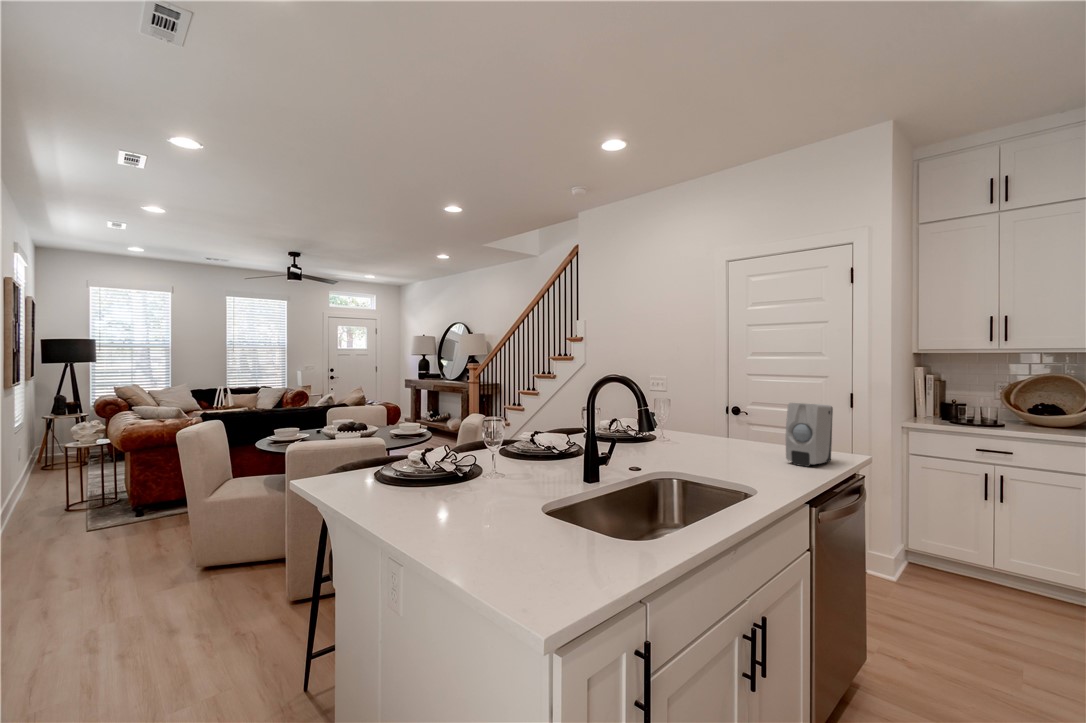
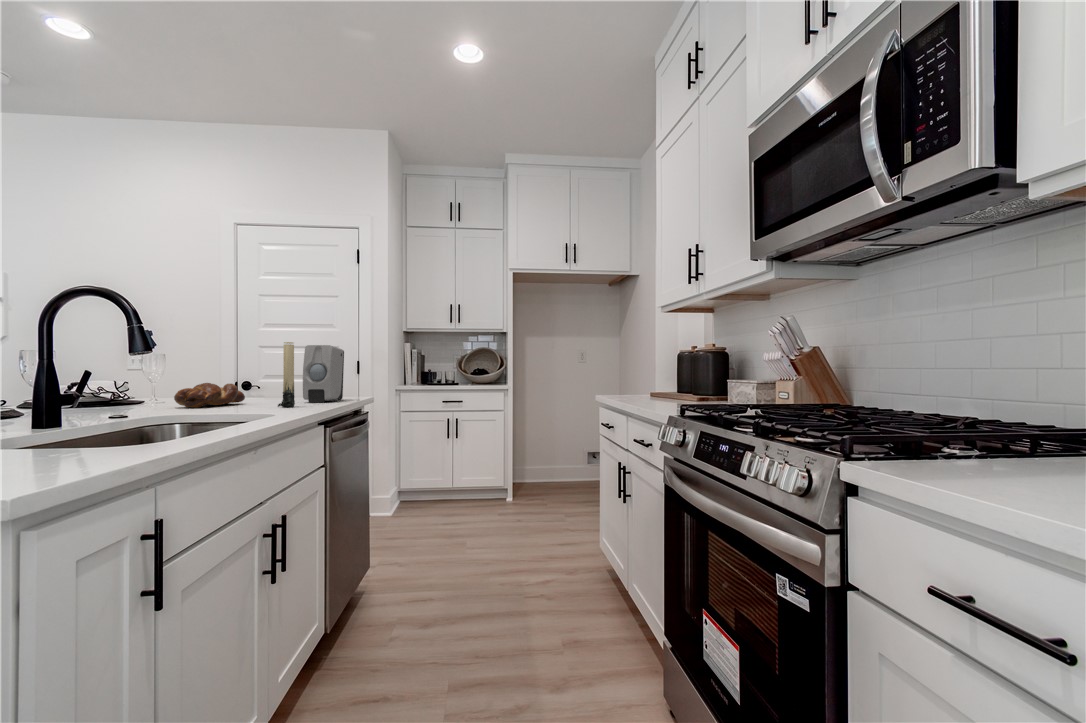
candle: none [760,407,777,475] -> present [278,342,295,407]
bread loaf: none [674,435,730,461] -> present [174,383,245,408]

